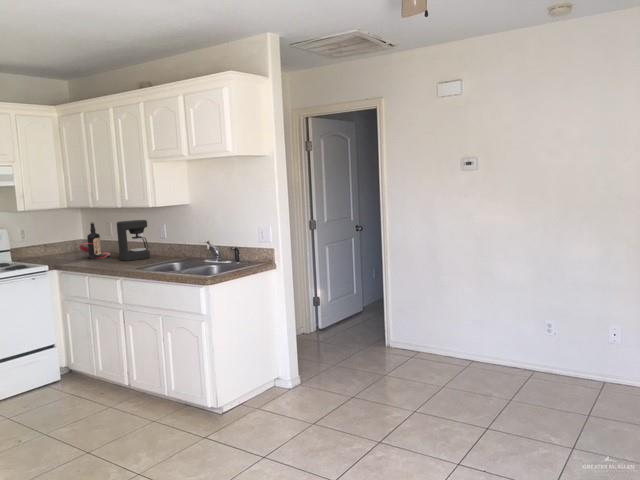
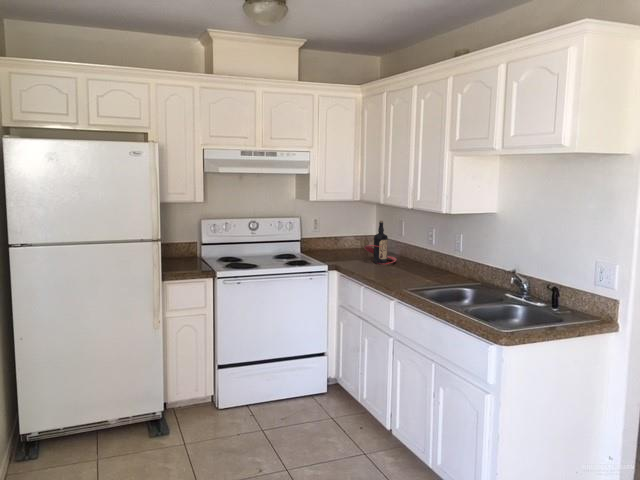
coffee maker: present [117,220,150,261] -> none [404,225,441,275]

